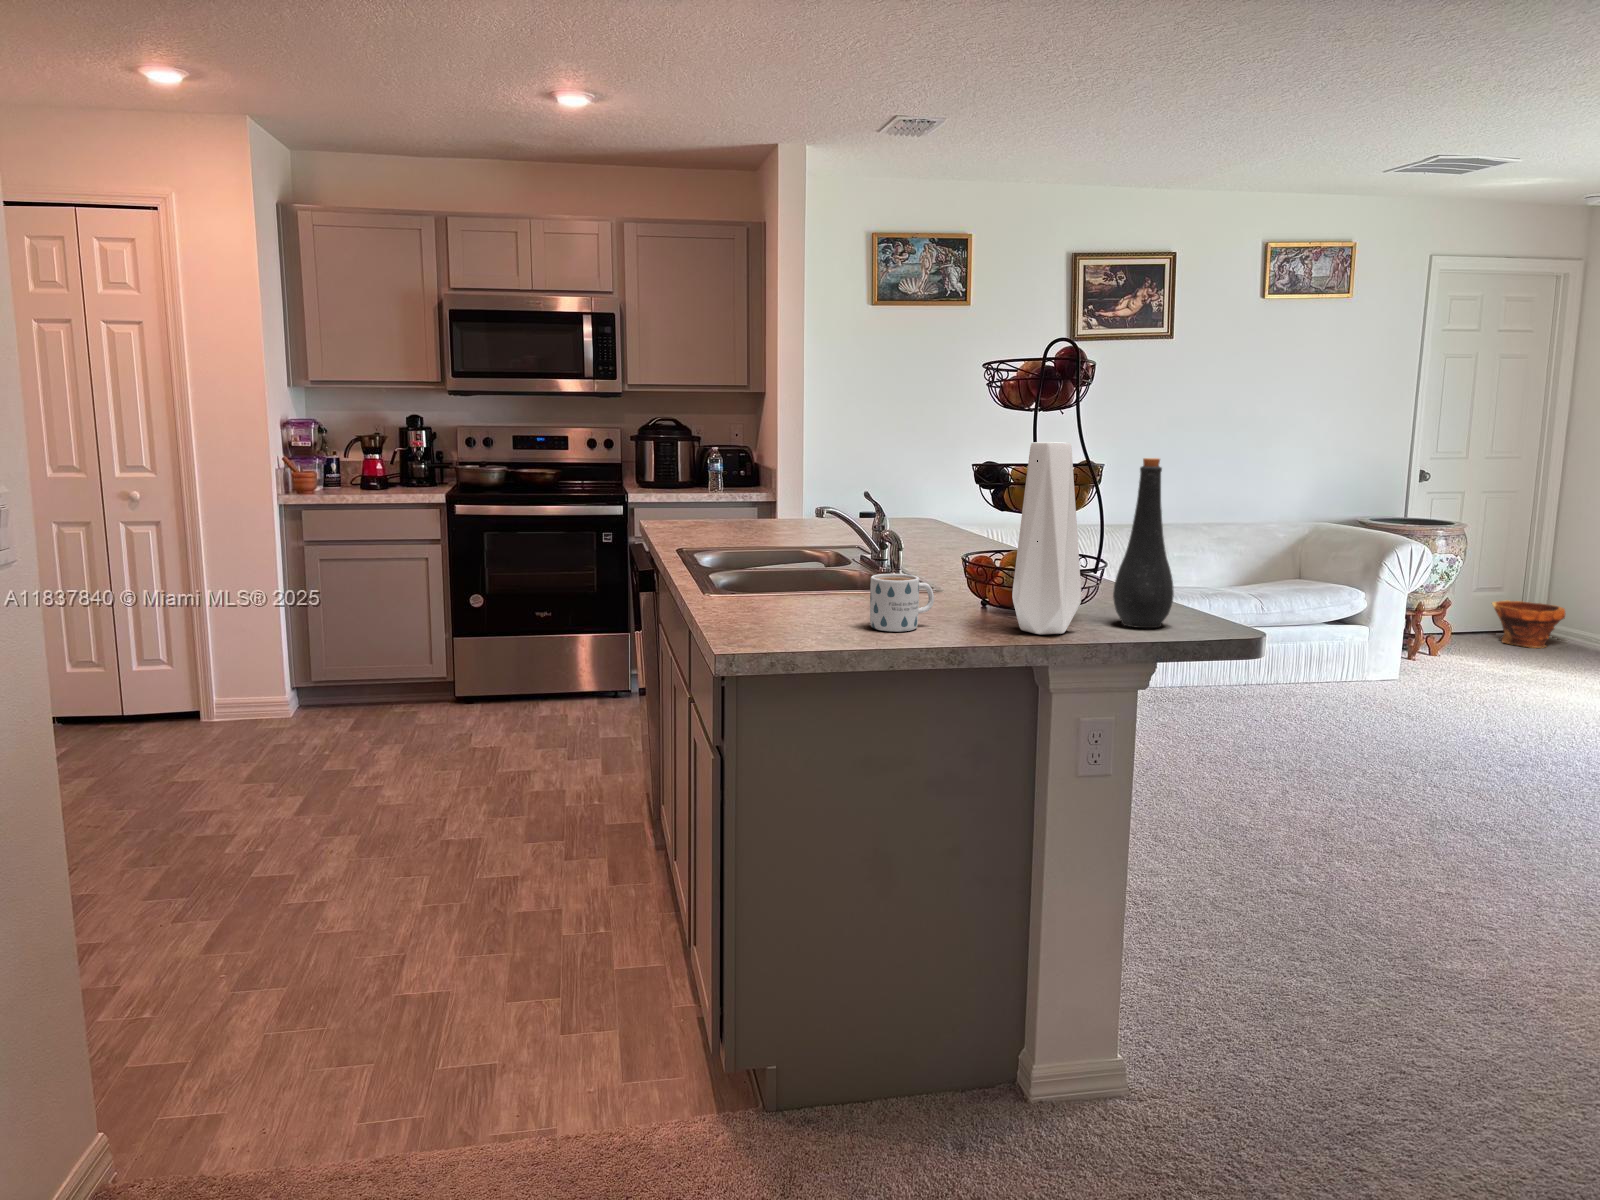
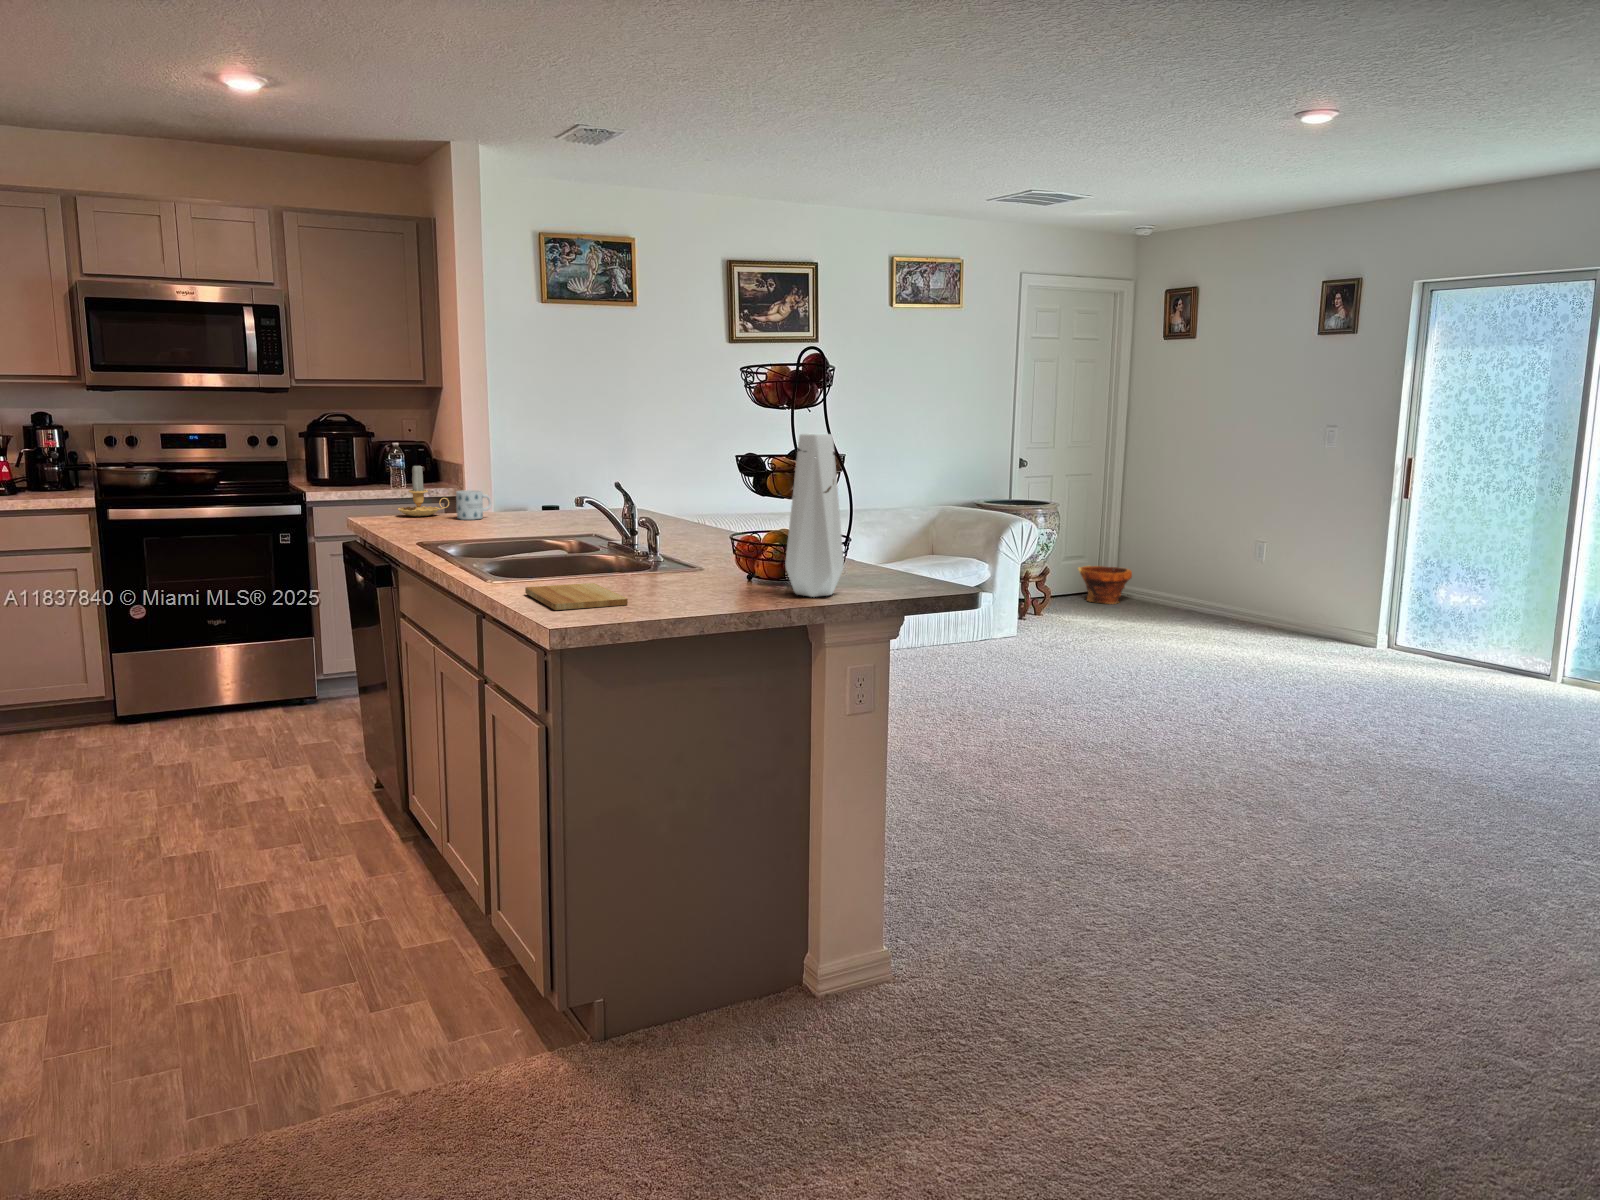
bottle: present [1113,458,1174,628] -> none [863,446,912,588]
candle: none [688,467,738,521] -> present [398,466,449,517]
mug: present [870,574,934,632] -> present [456,490,492,520]
cutting board: none [727,604,822,633] -> present [525,583,628,610]

